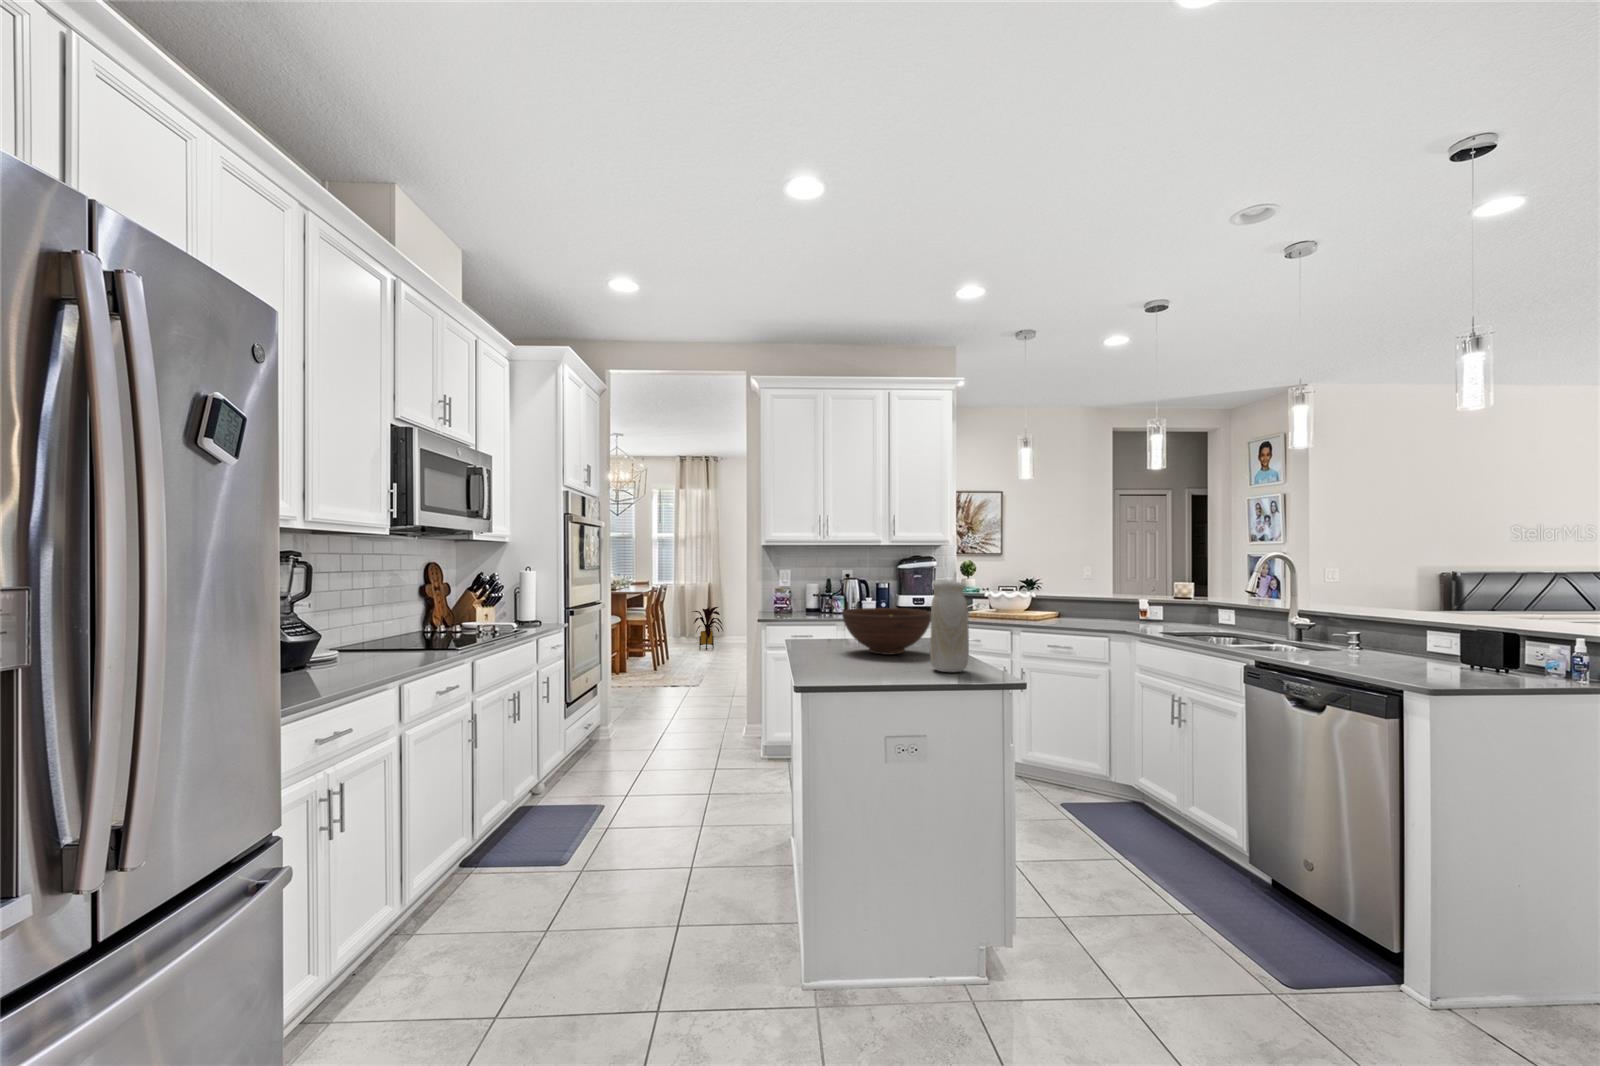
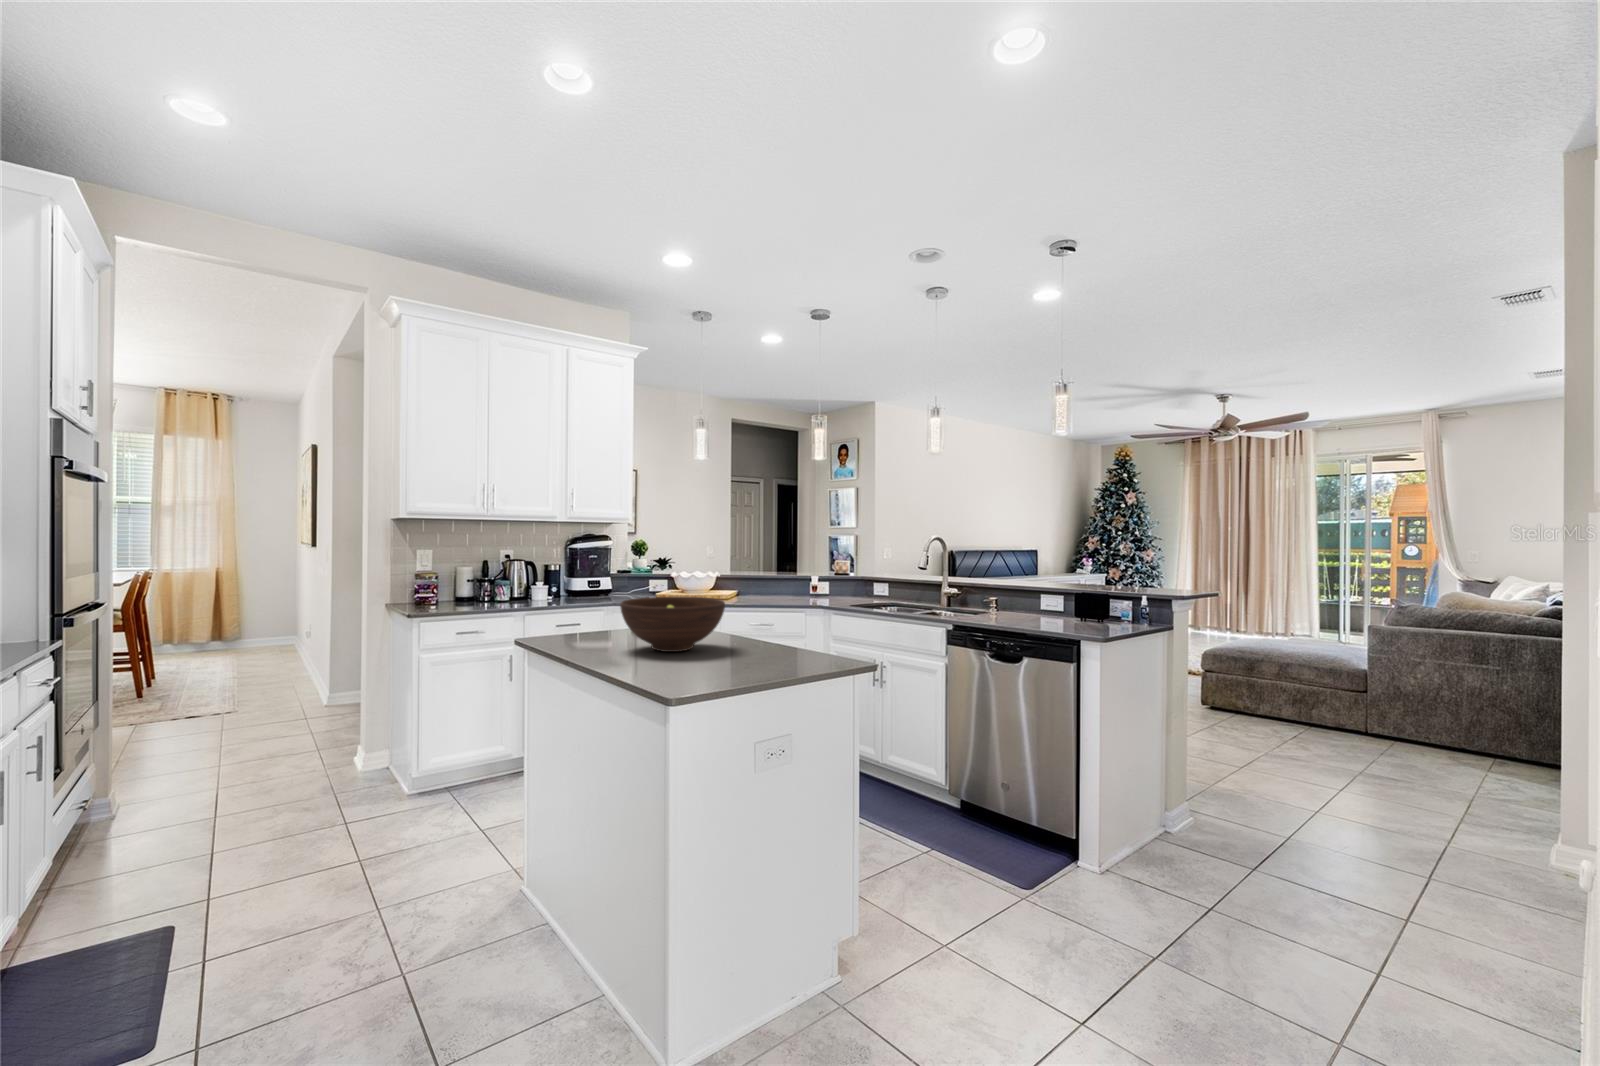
vase: present [930,580,969,672] -> none [761,565,807,666]
house plant: present [693,607,723,650] -> none [183,599,250,661]

